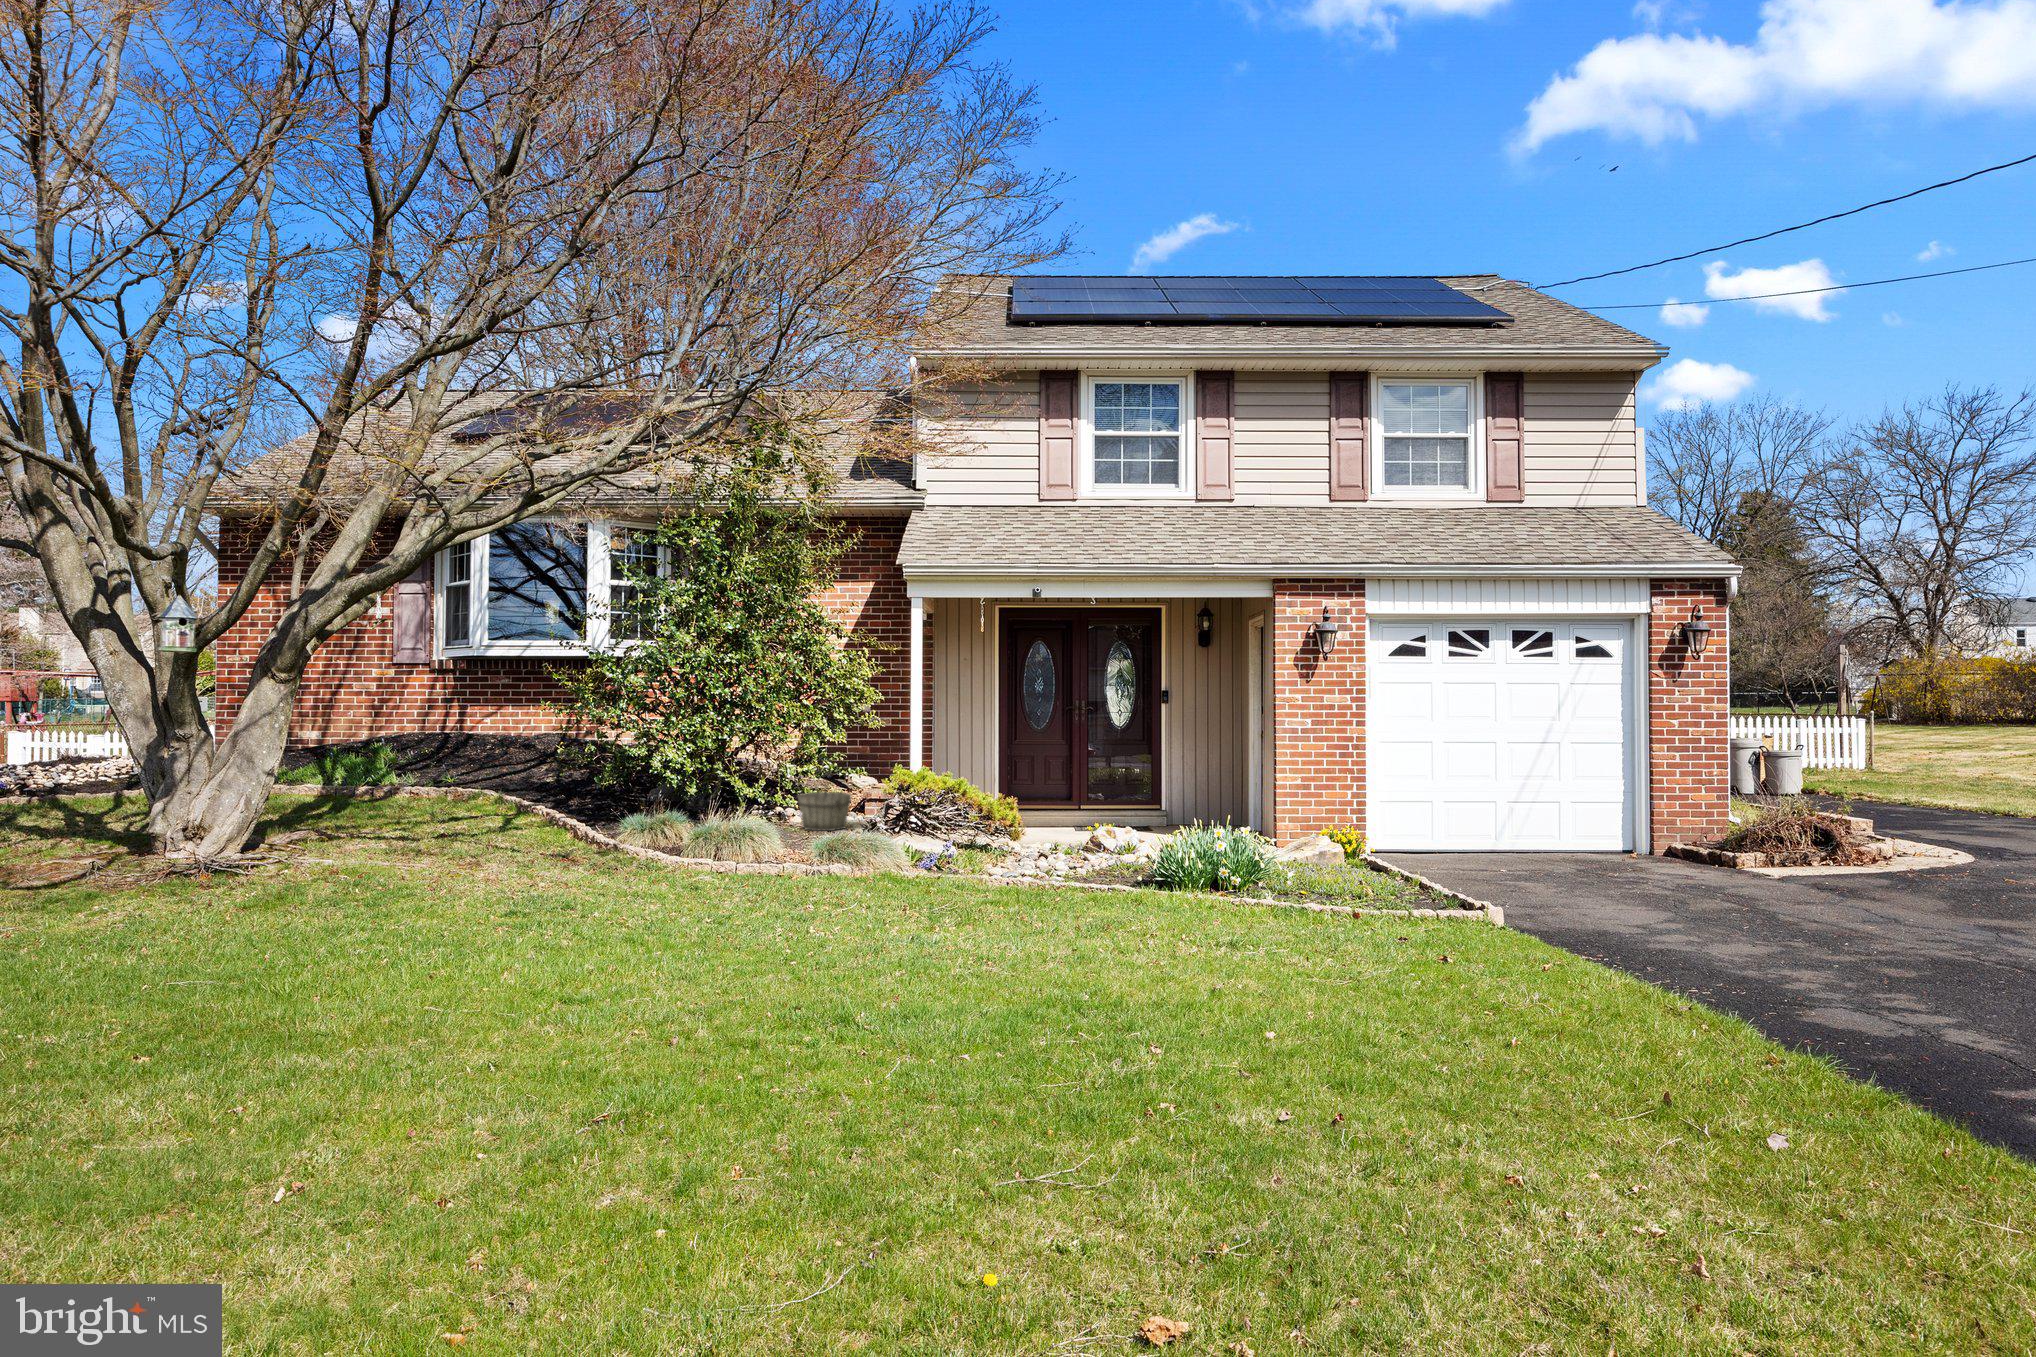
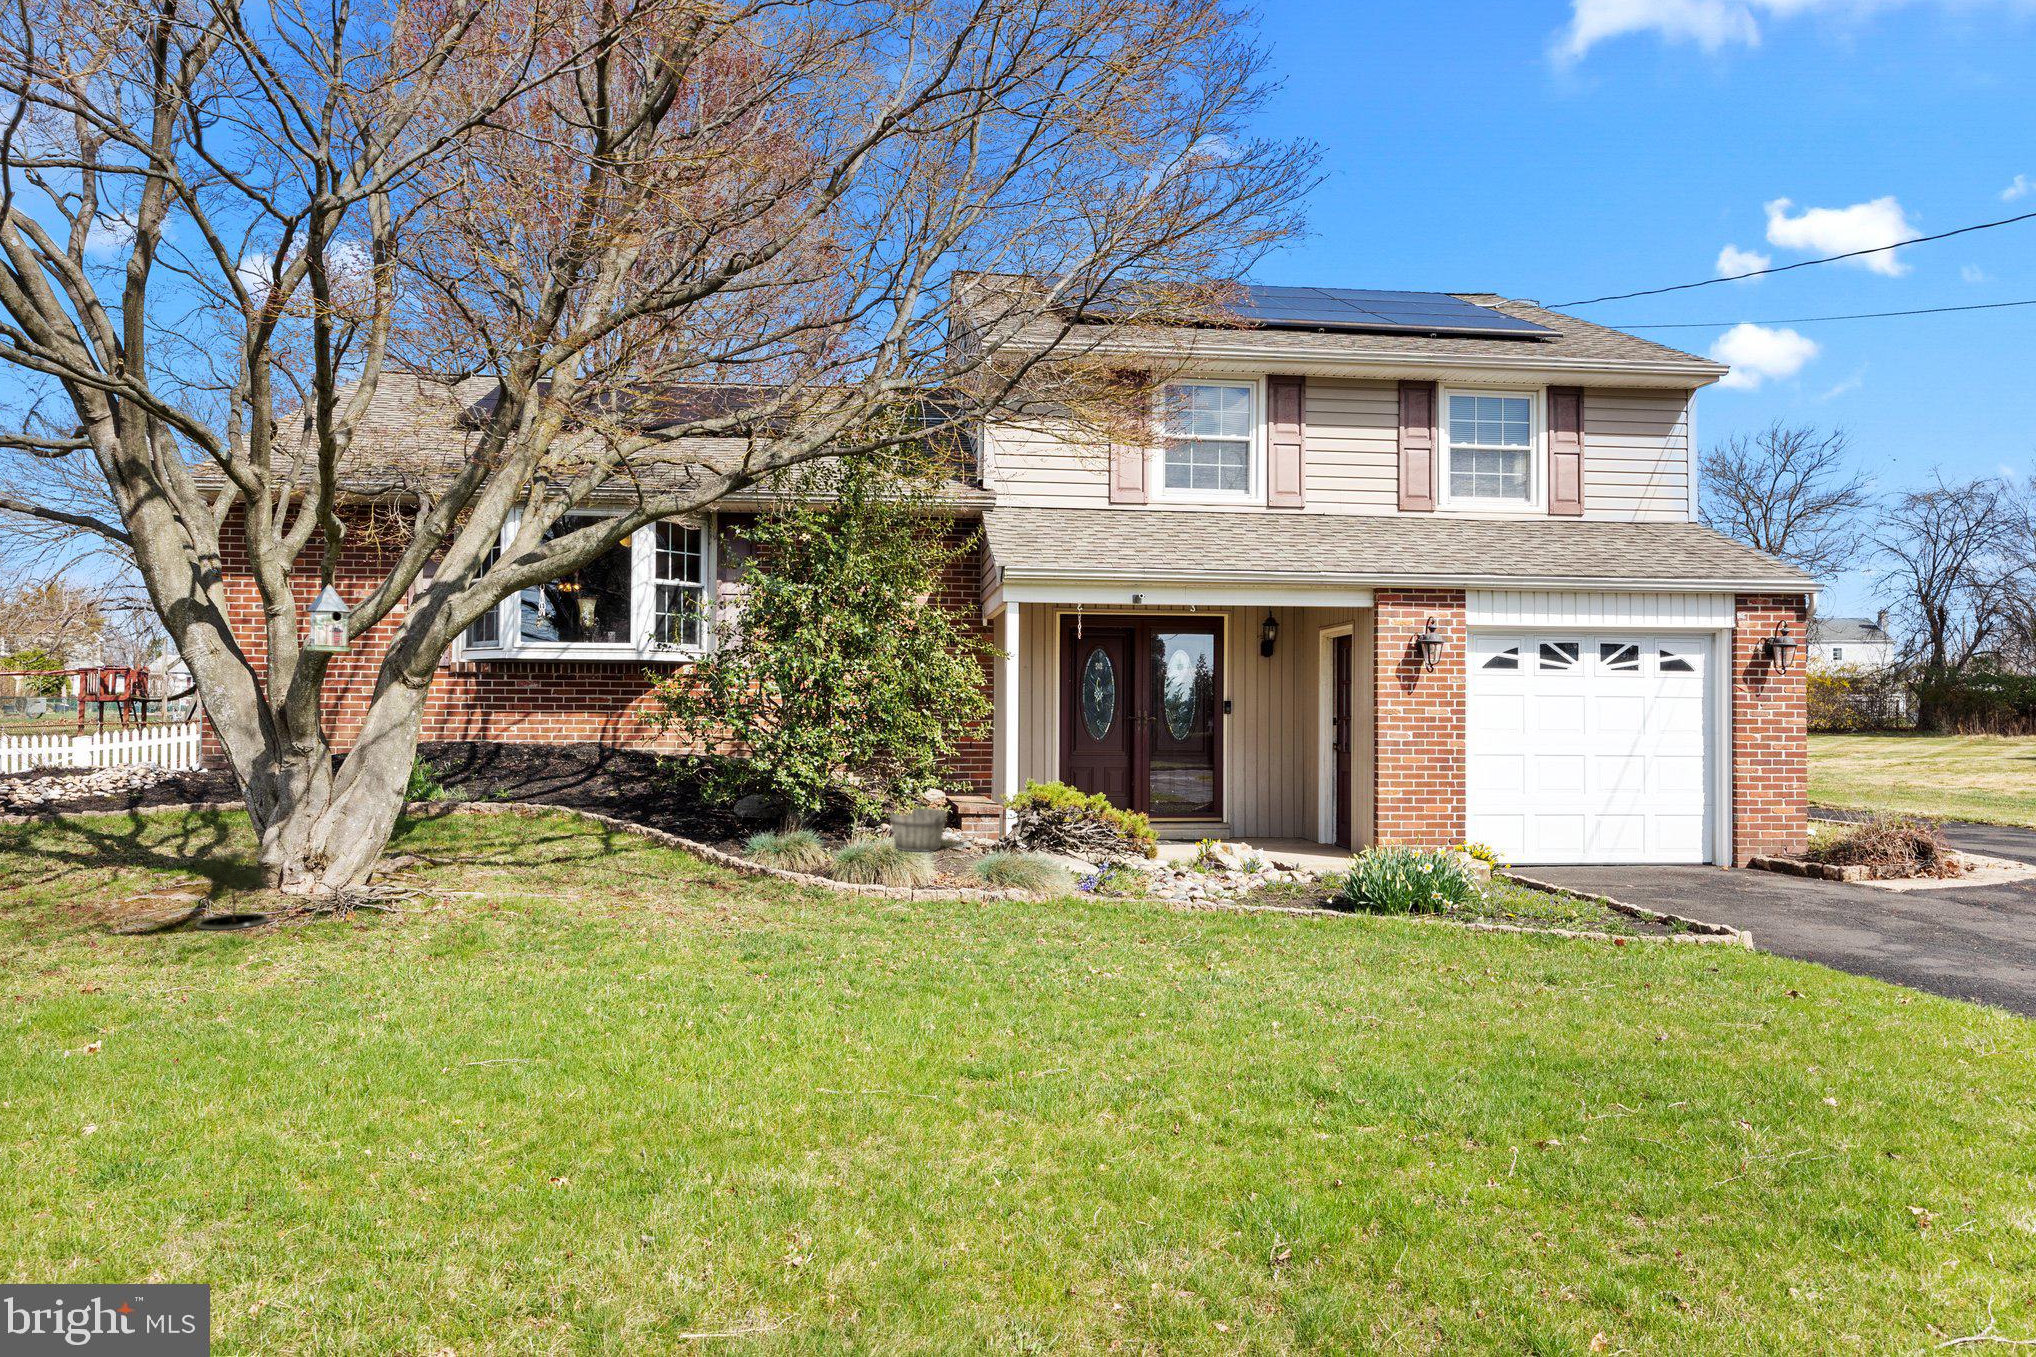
potted tree: none [156,788,224,879] -> present [196,823,273,930]

